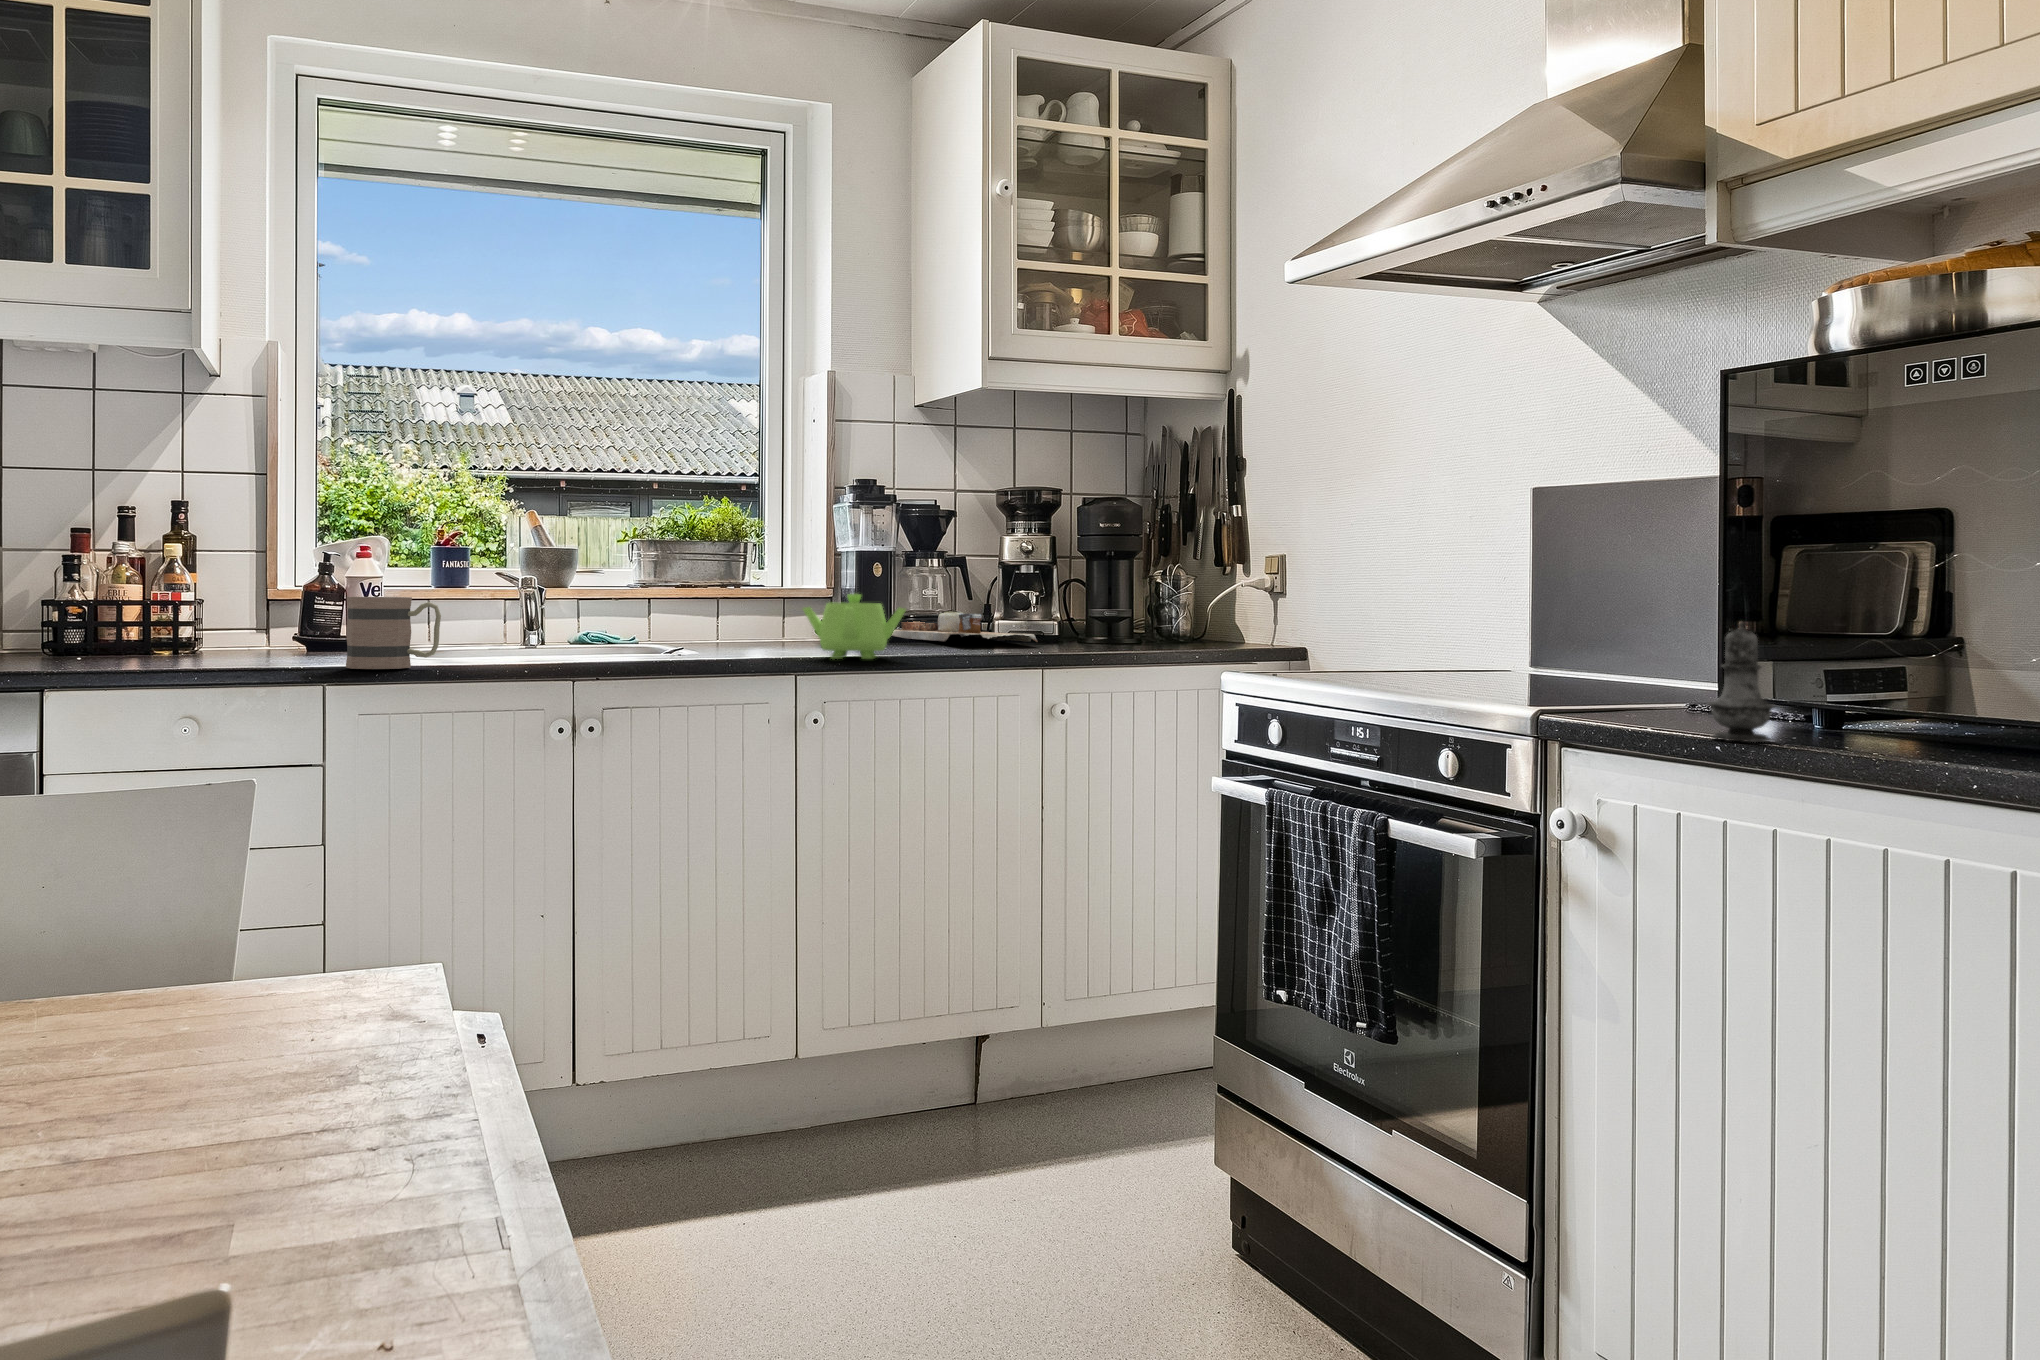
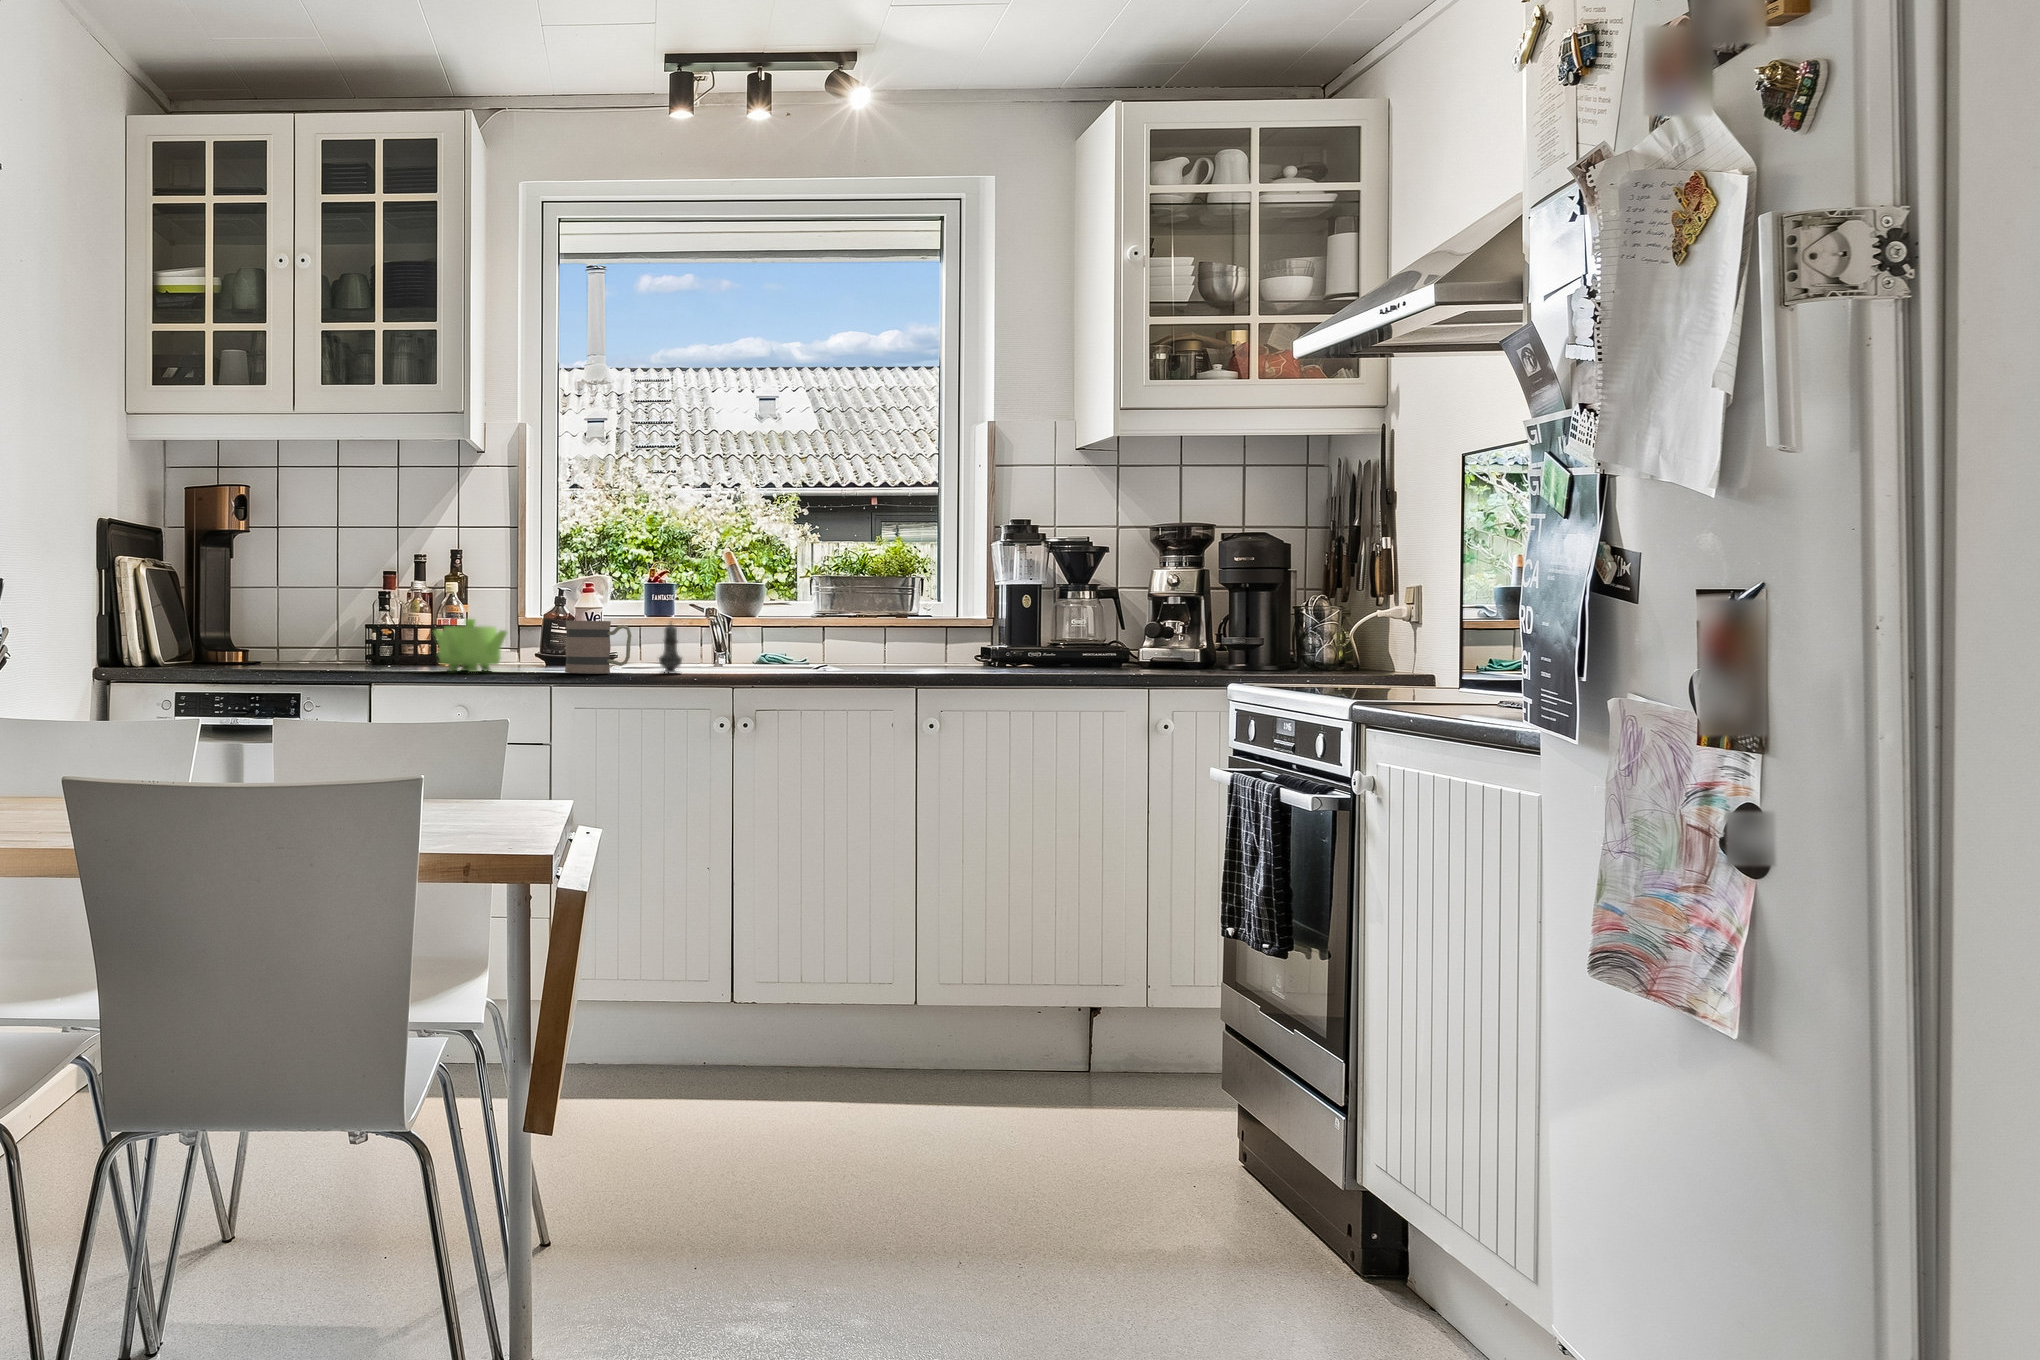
teapot: present [802,594,905,659] -> present [434,619,507,672]
cutting board: present [891,612,1038,642] -> none [1044,638,1162,665]
salt shaker: present [1708,622,1774,742] -> present [659,621,682,673]

